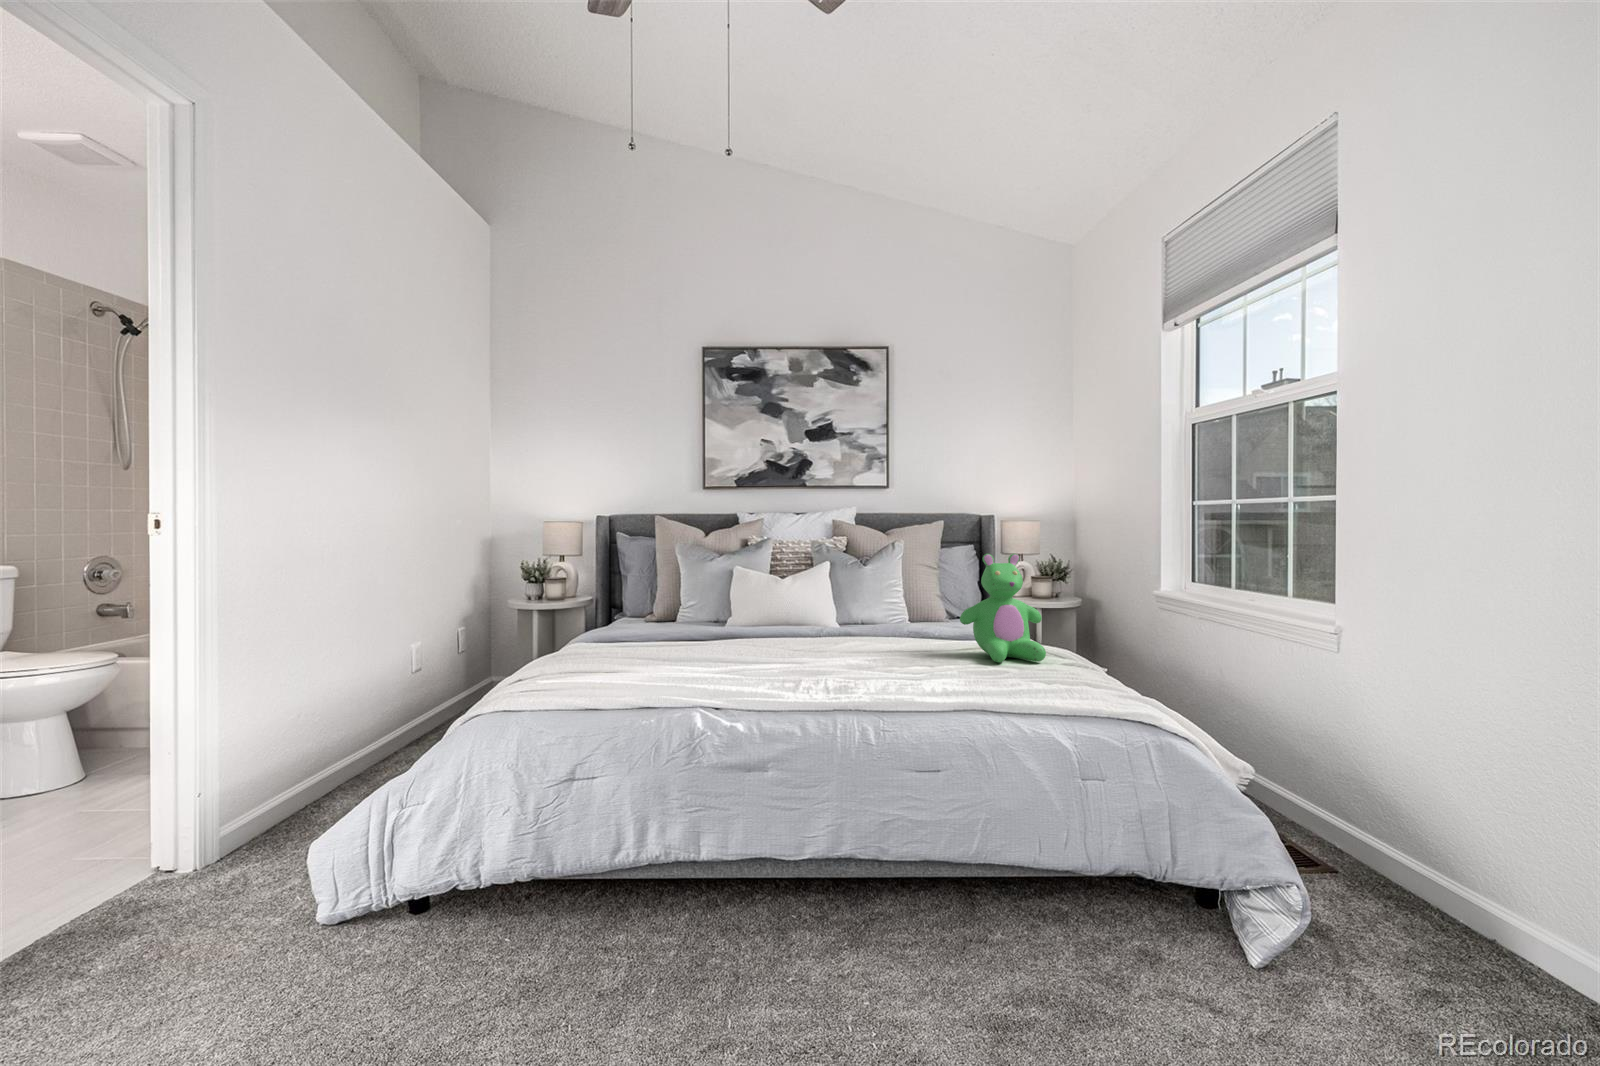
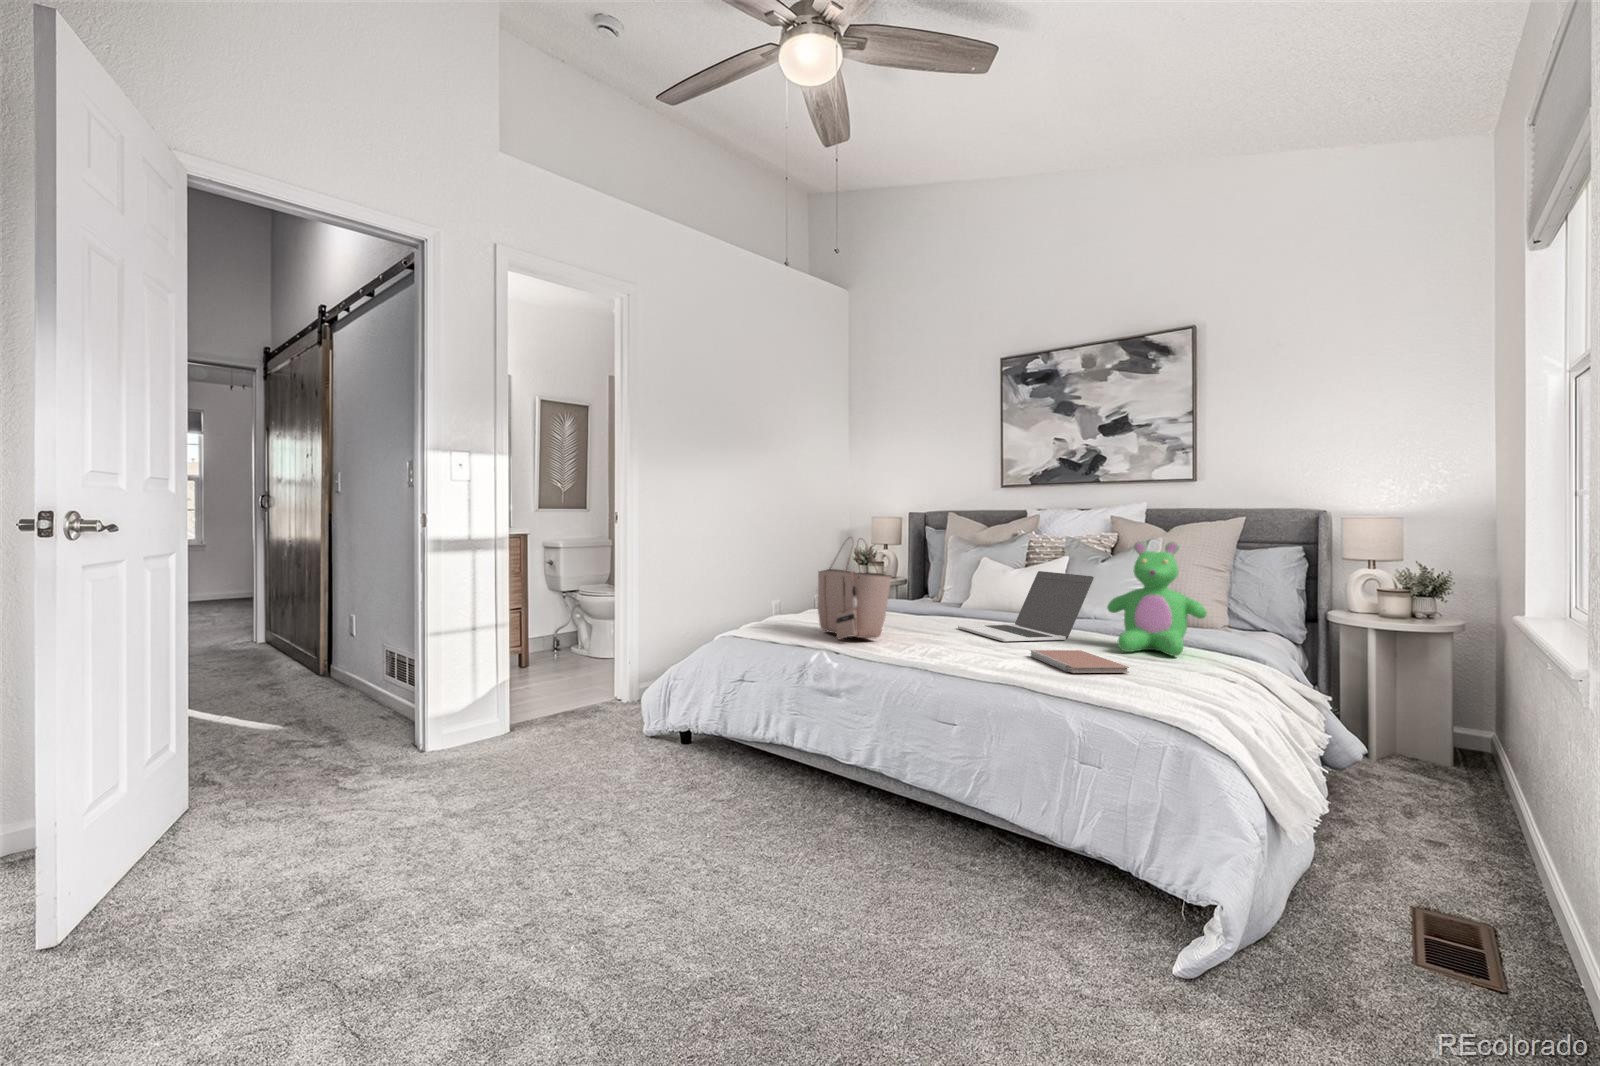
tote bag: none [667,559,797,693] -> present [818,537,892,640]
laptop: none [797,584,935,666] -> present [958,571,1094,641]
notebook: none [953,668,1069,696] -> present [1031,650,1129,673]

